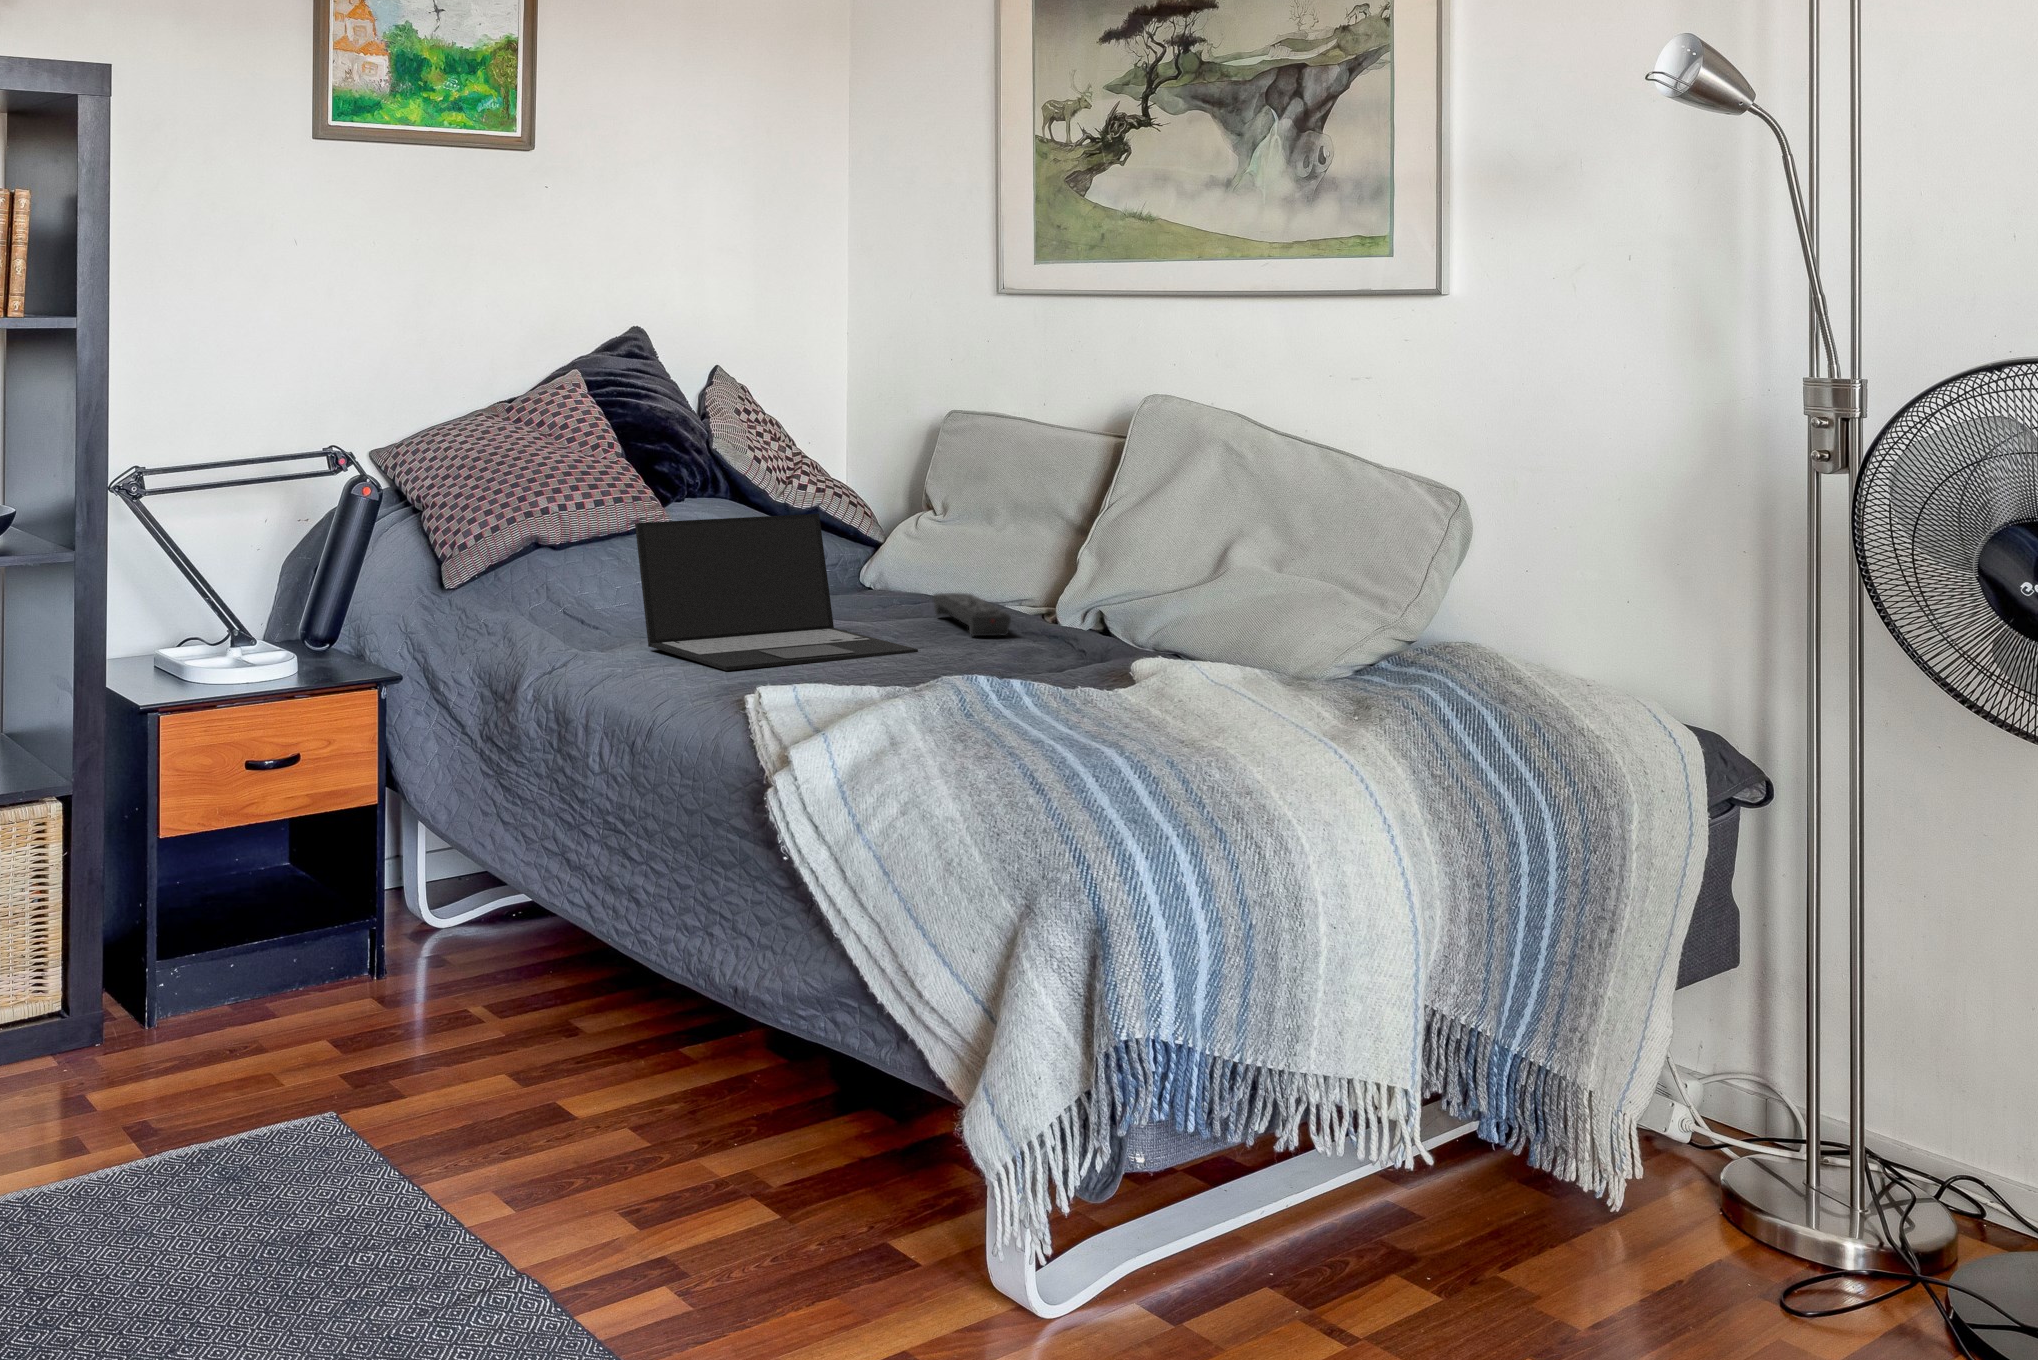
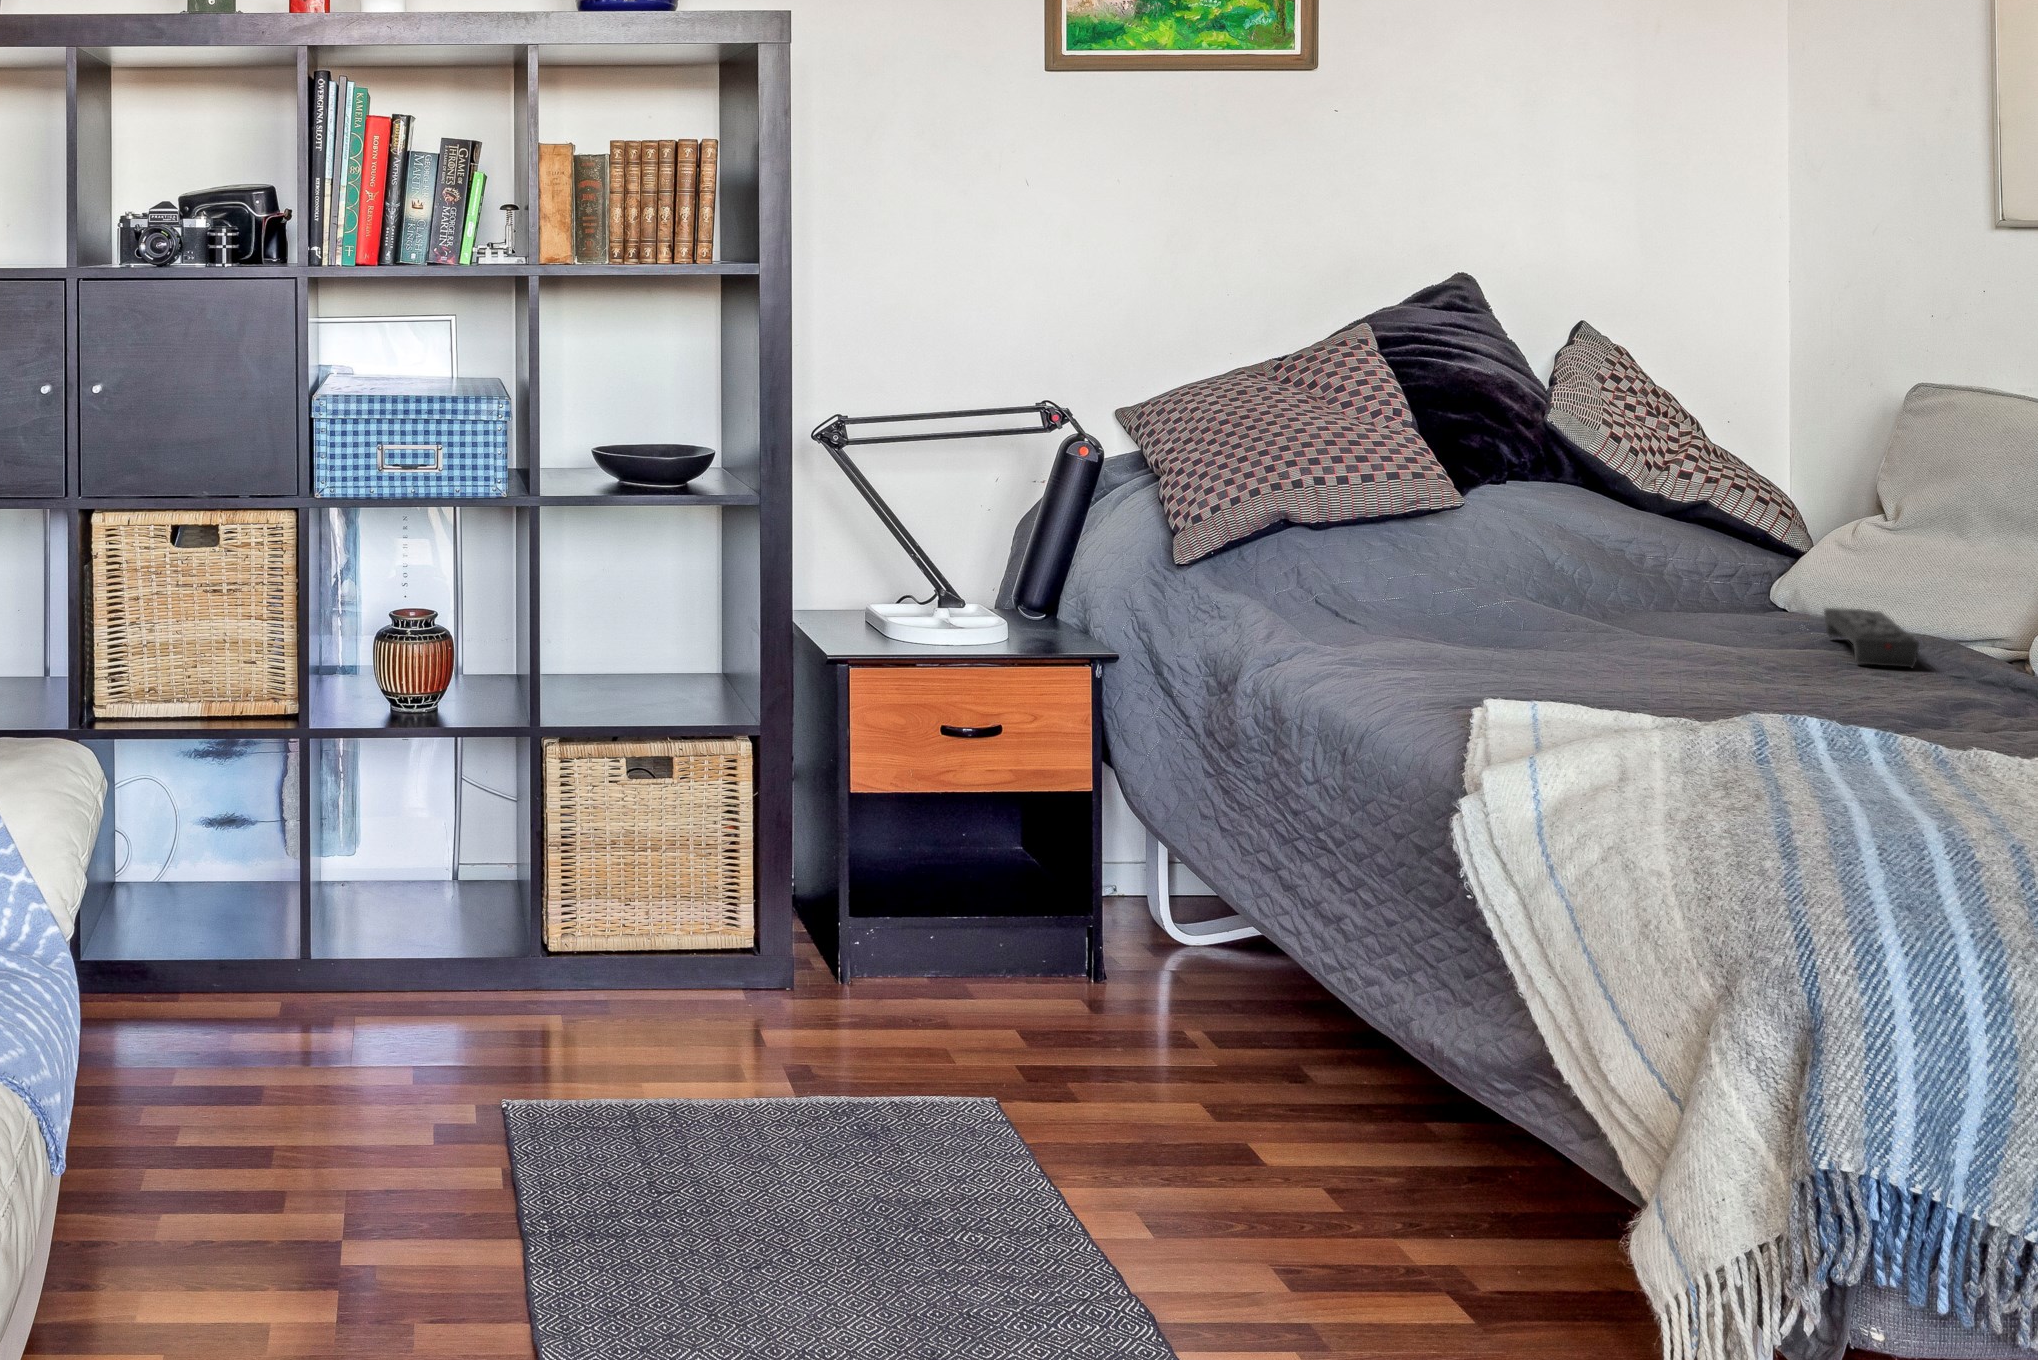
laptop: present [635,514,918,671] -> none [1374,495,1756,676]

